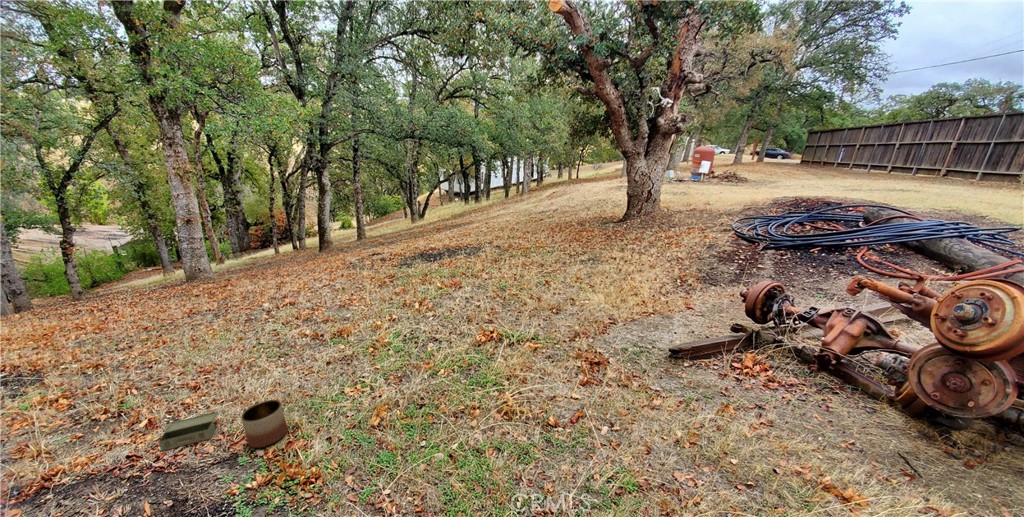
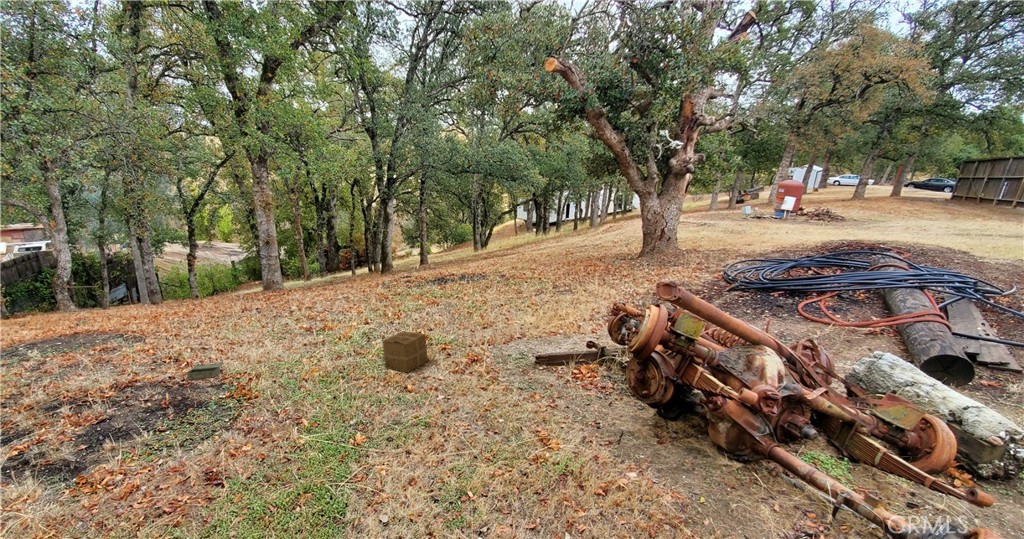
cardboard box: none [471,333,523,390] -> present [383,331,428,372]
planter: present [241,400,287,448] -> none [229,357,258,384]

